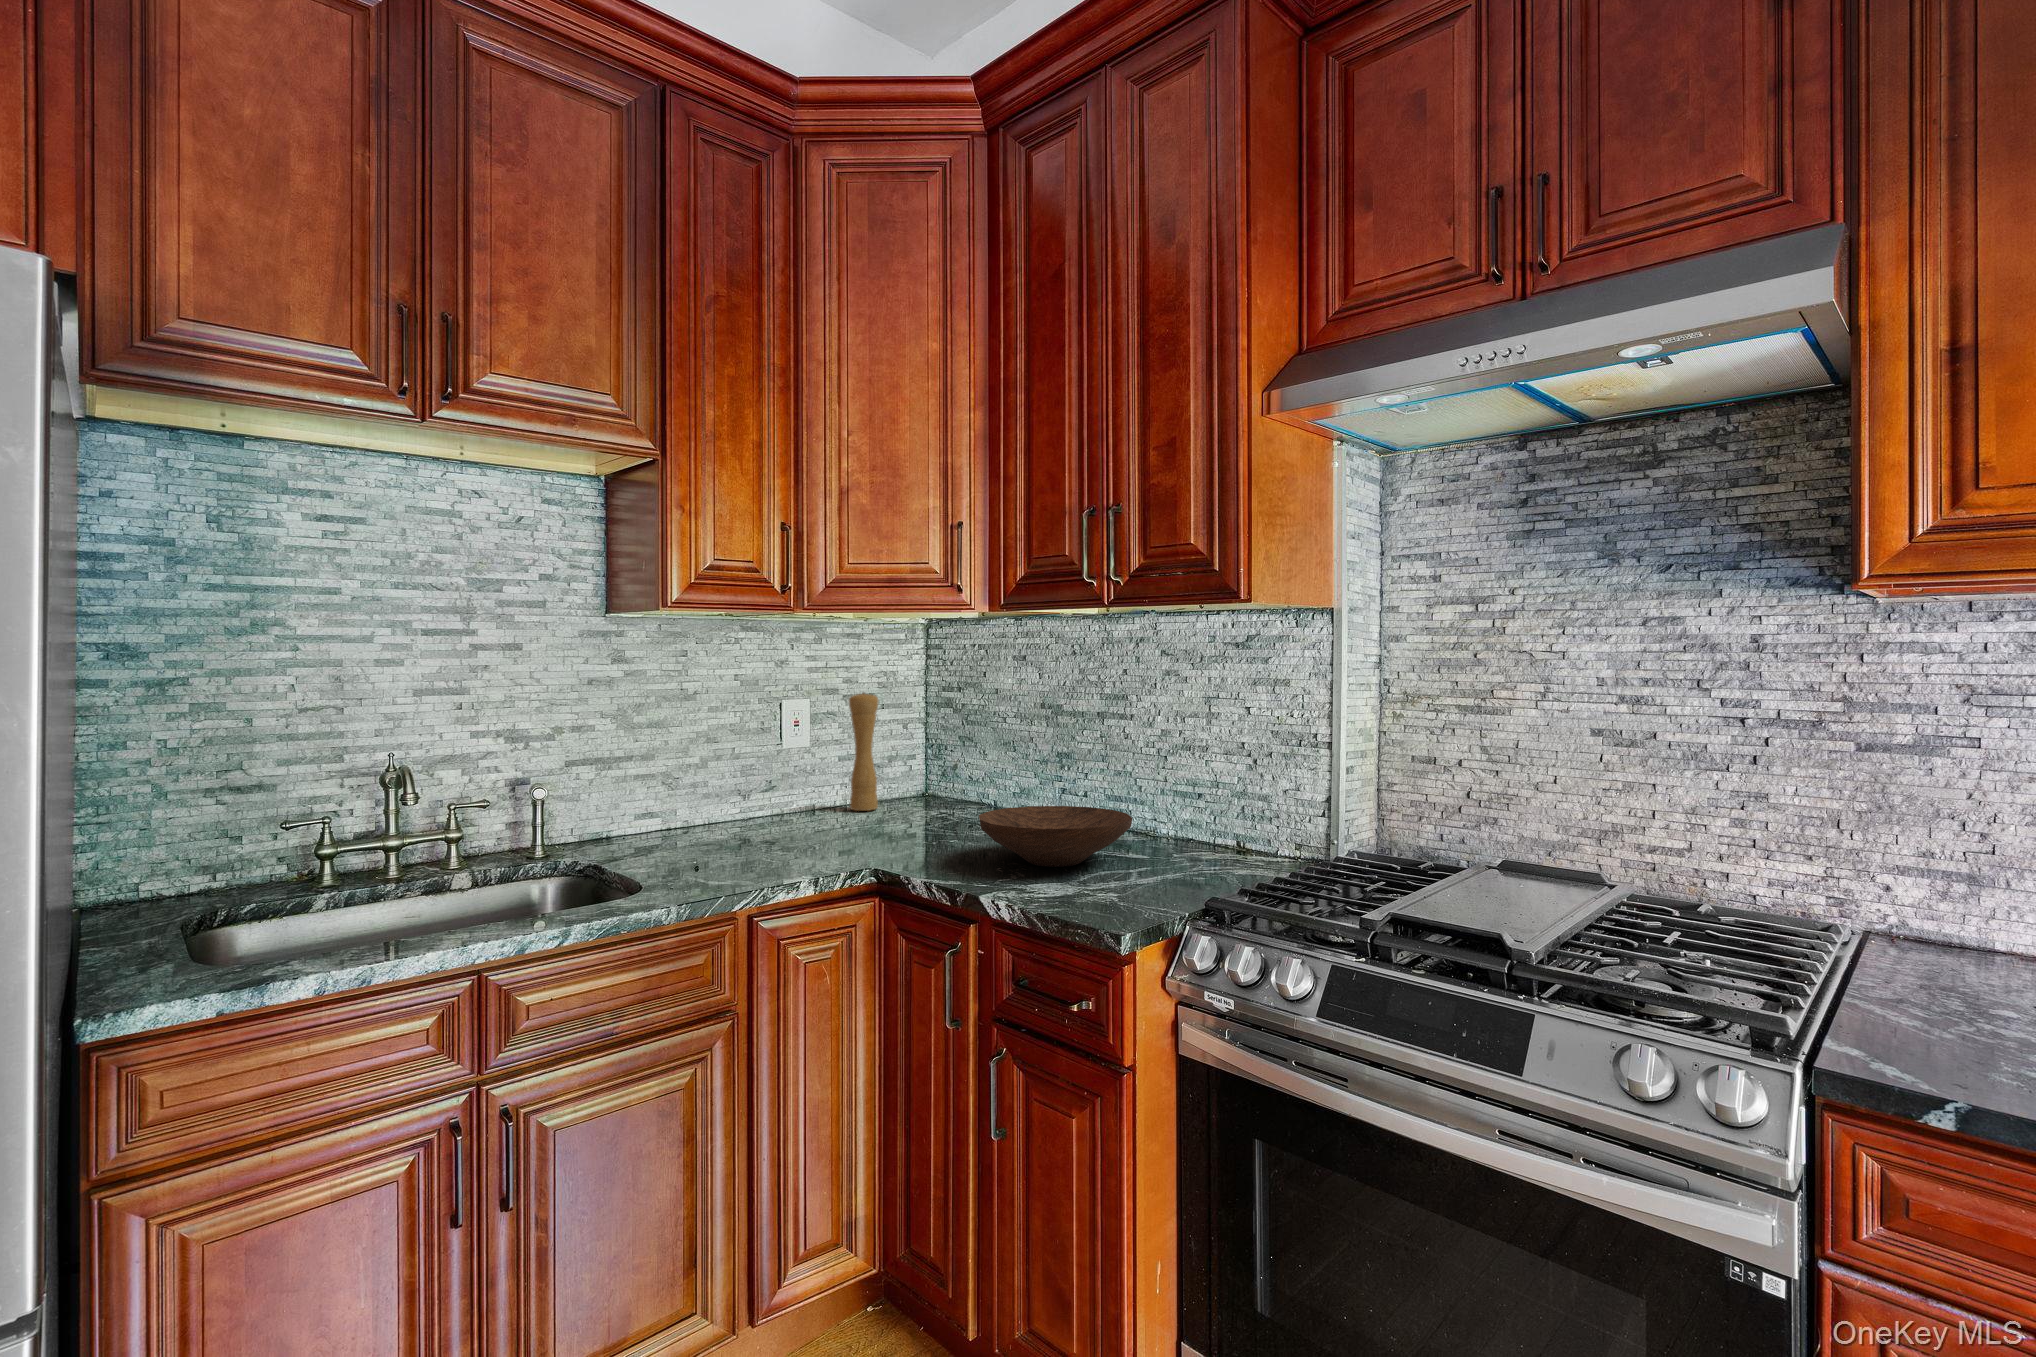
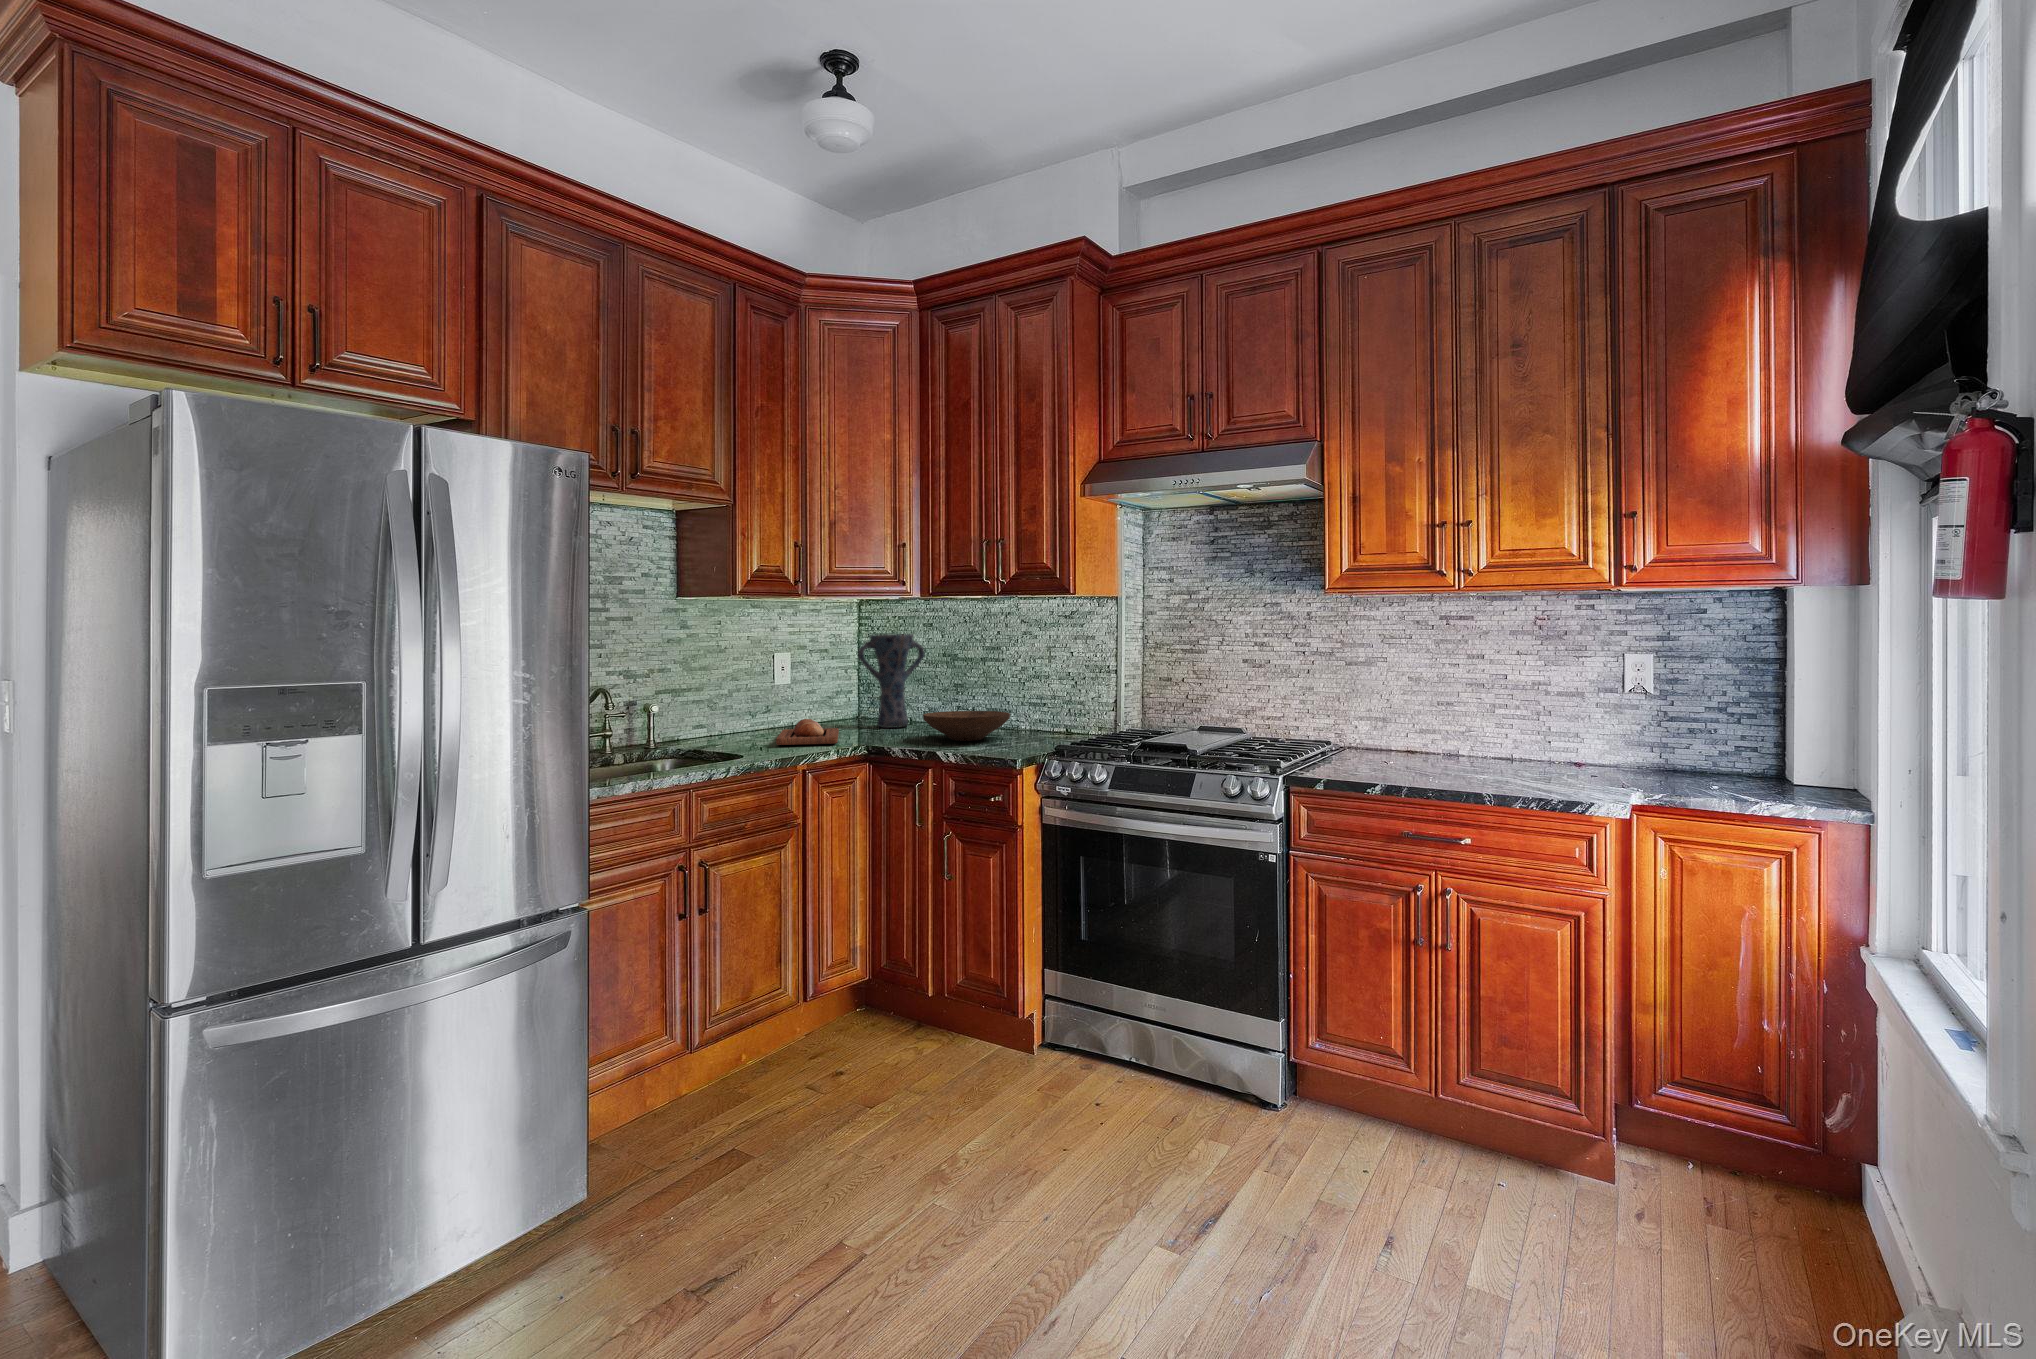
vase: none [900,674,1013,824] -> present [858,634,925,728]
pepper mill: present [848,692,879,811] -> none [814,647,834,724]
bread loaf: none [729,810,864,862] -> present [776,719,839,745]

